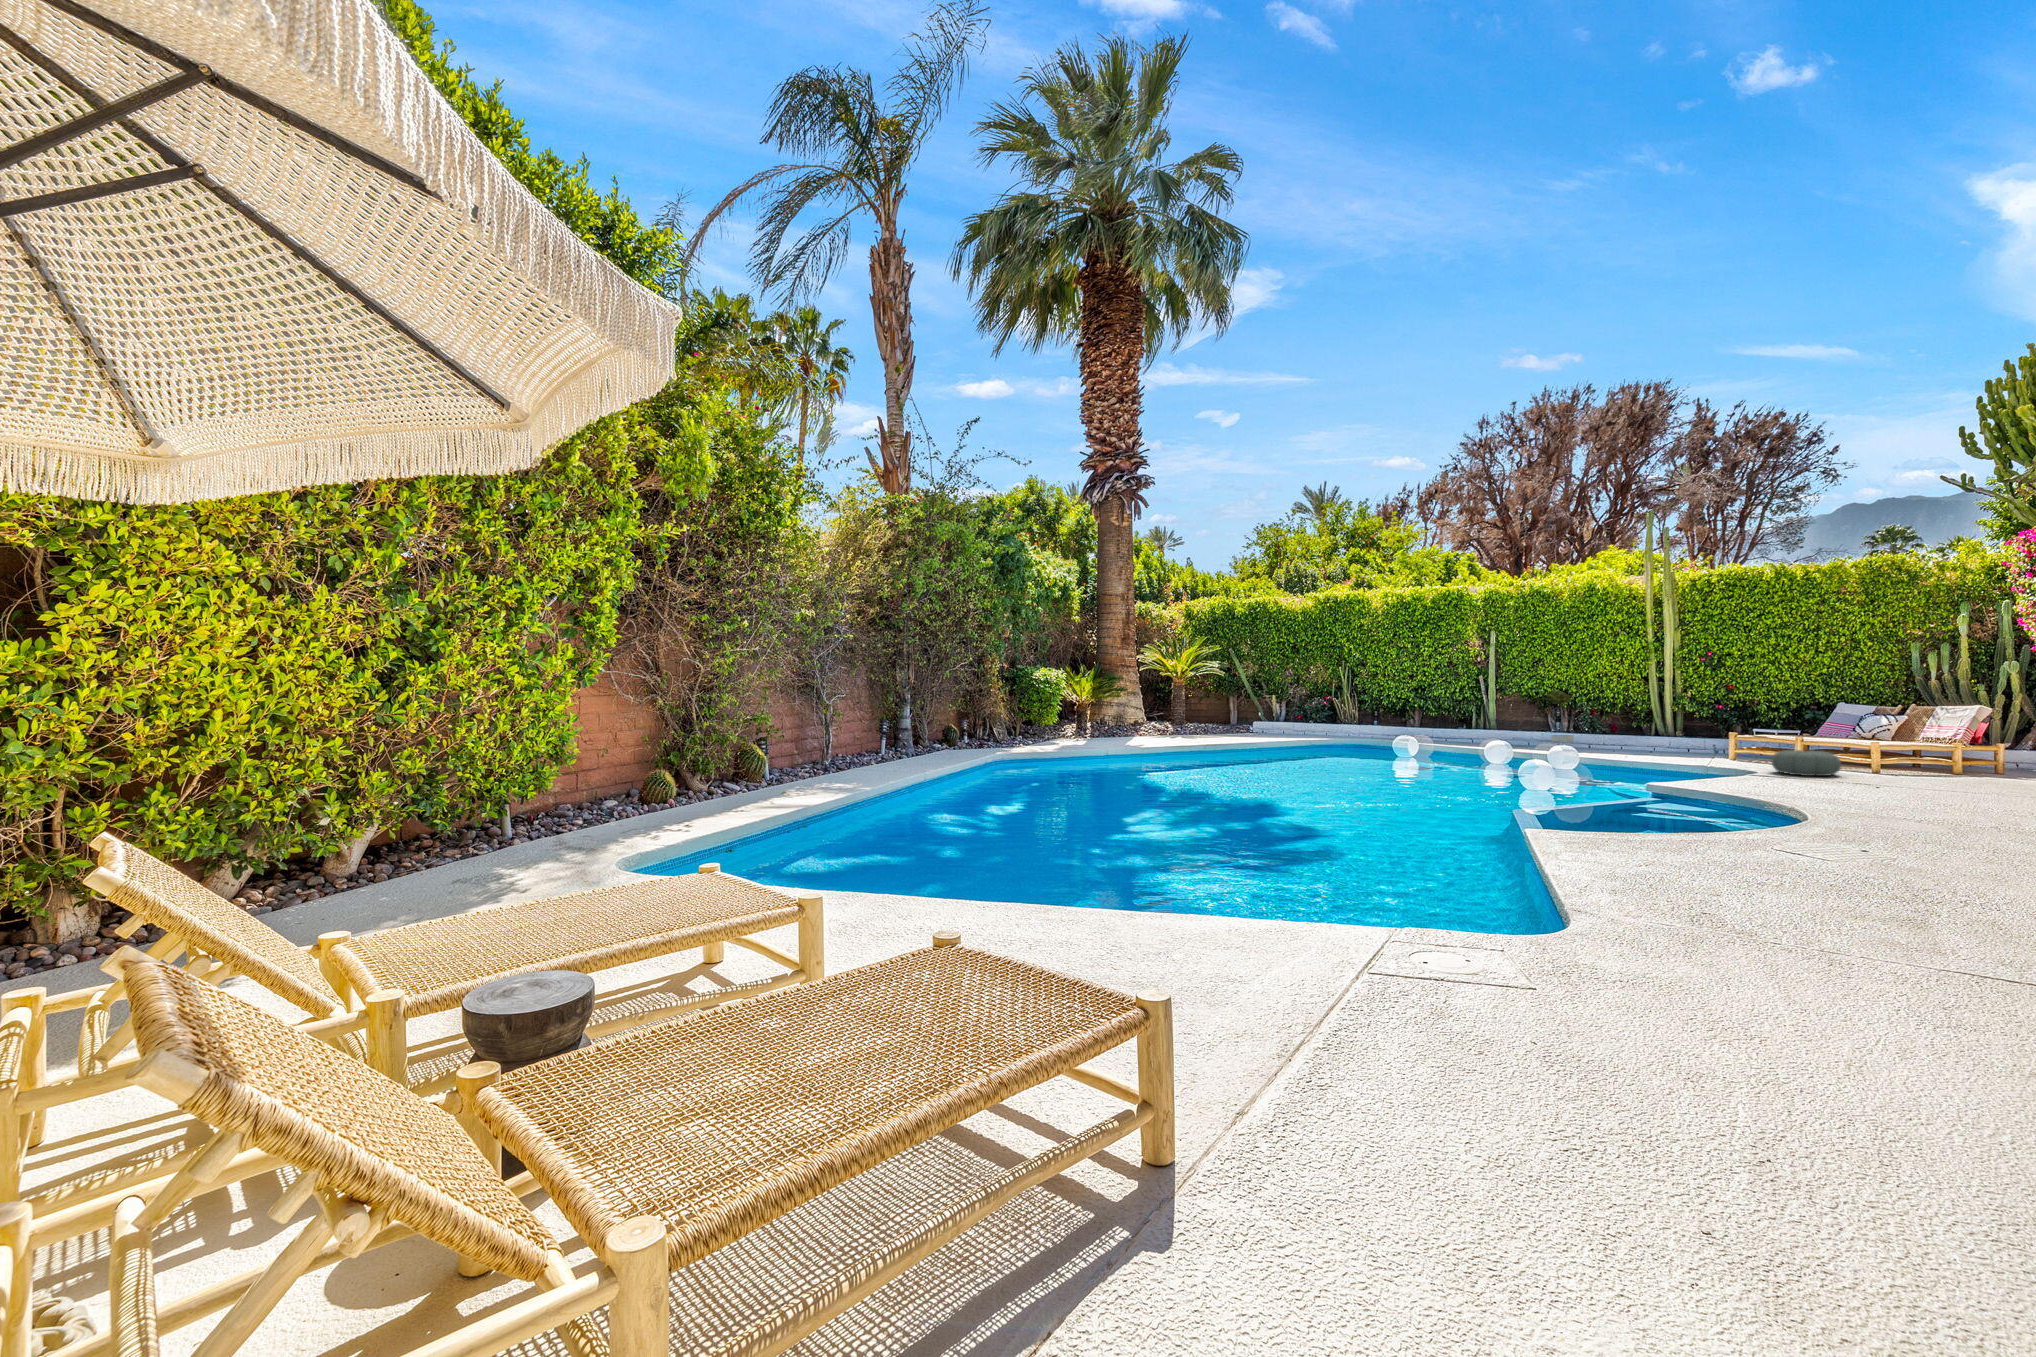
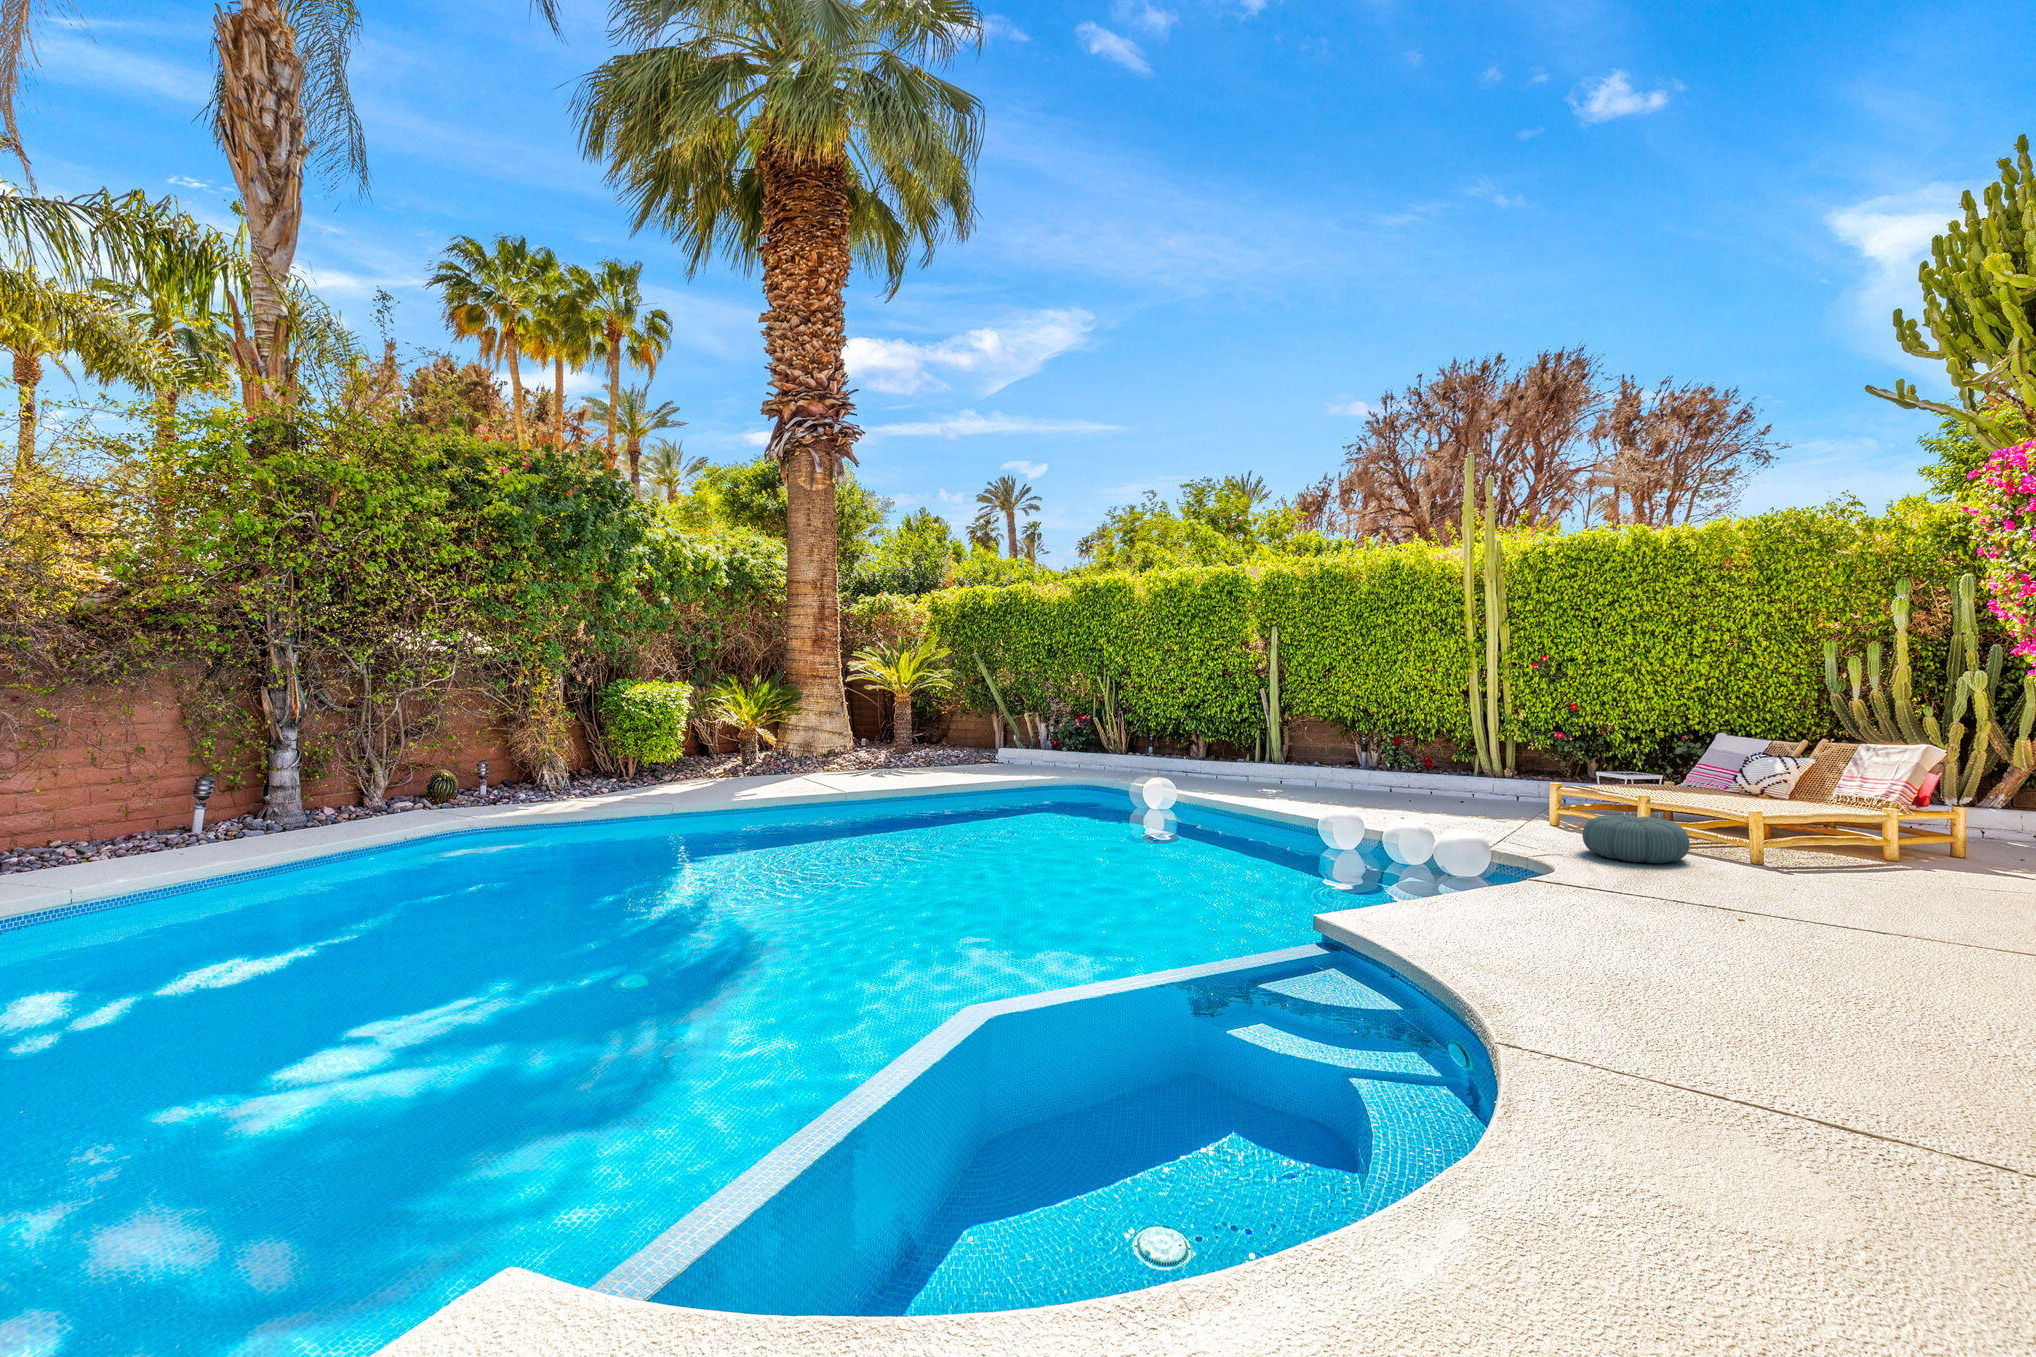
potted tree: present [1547,690,1573,742] -> none [1341,707,1375,781]

